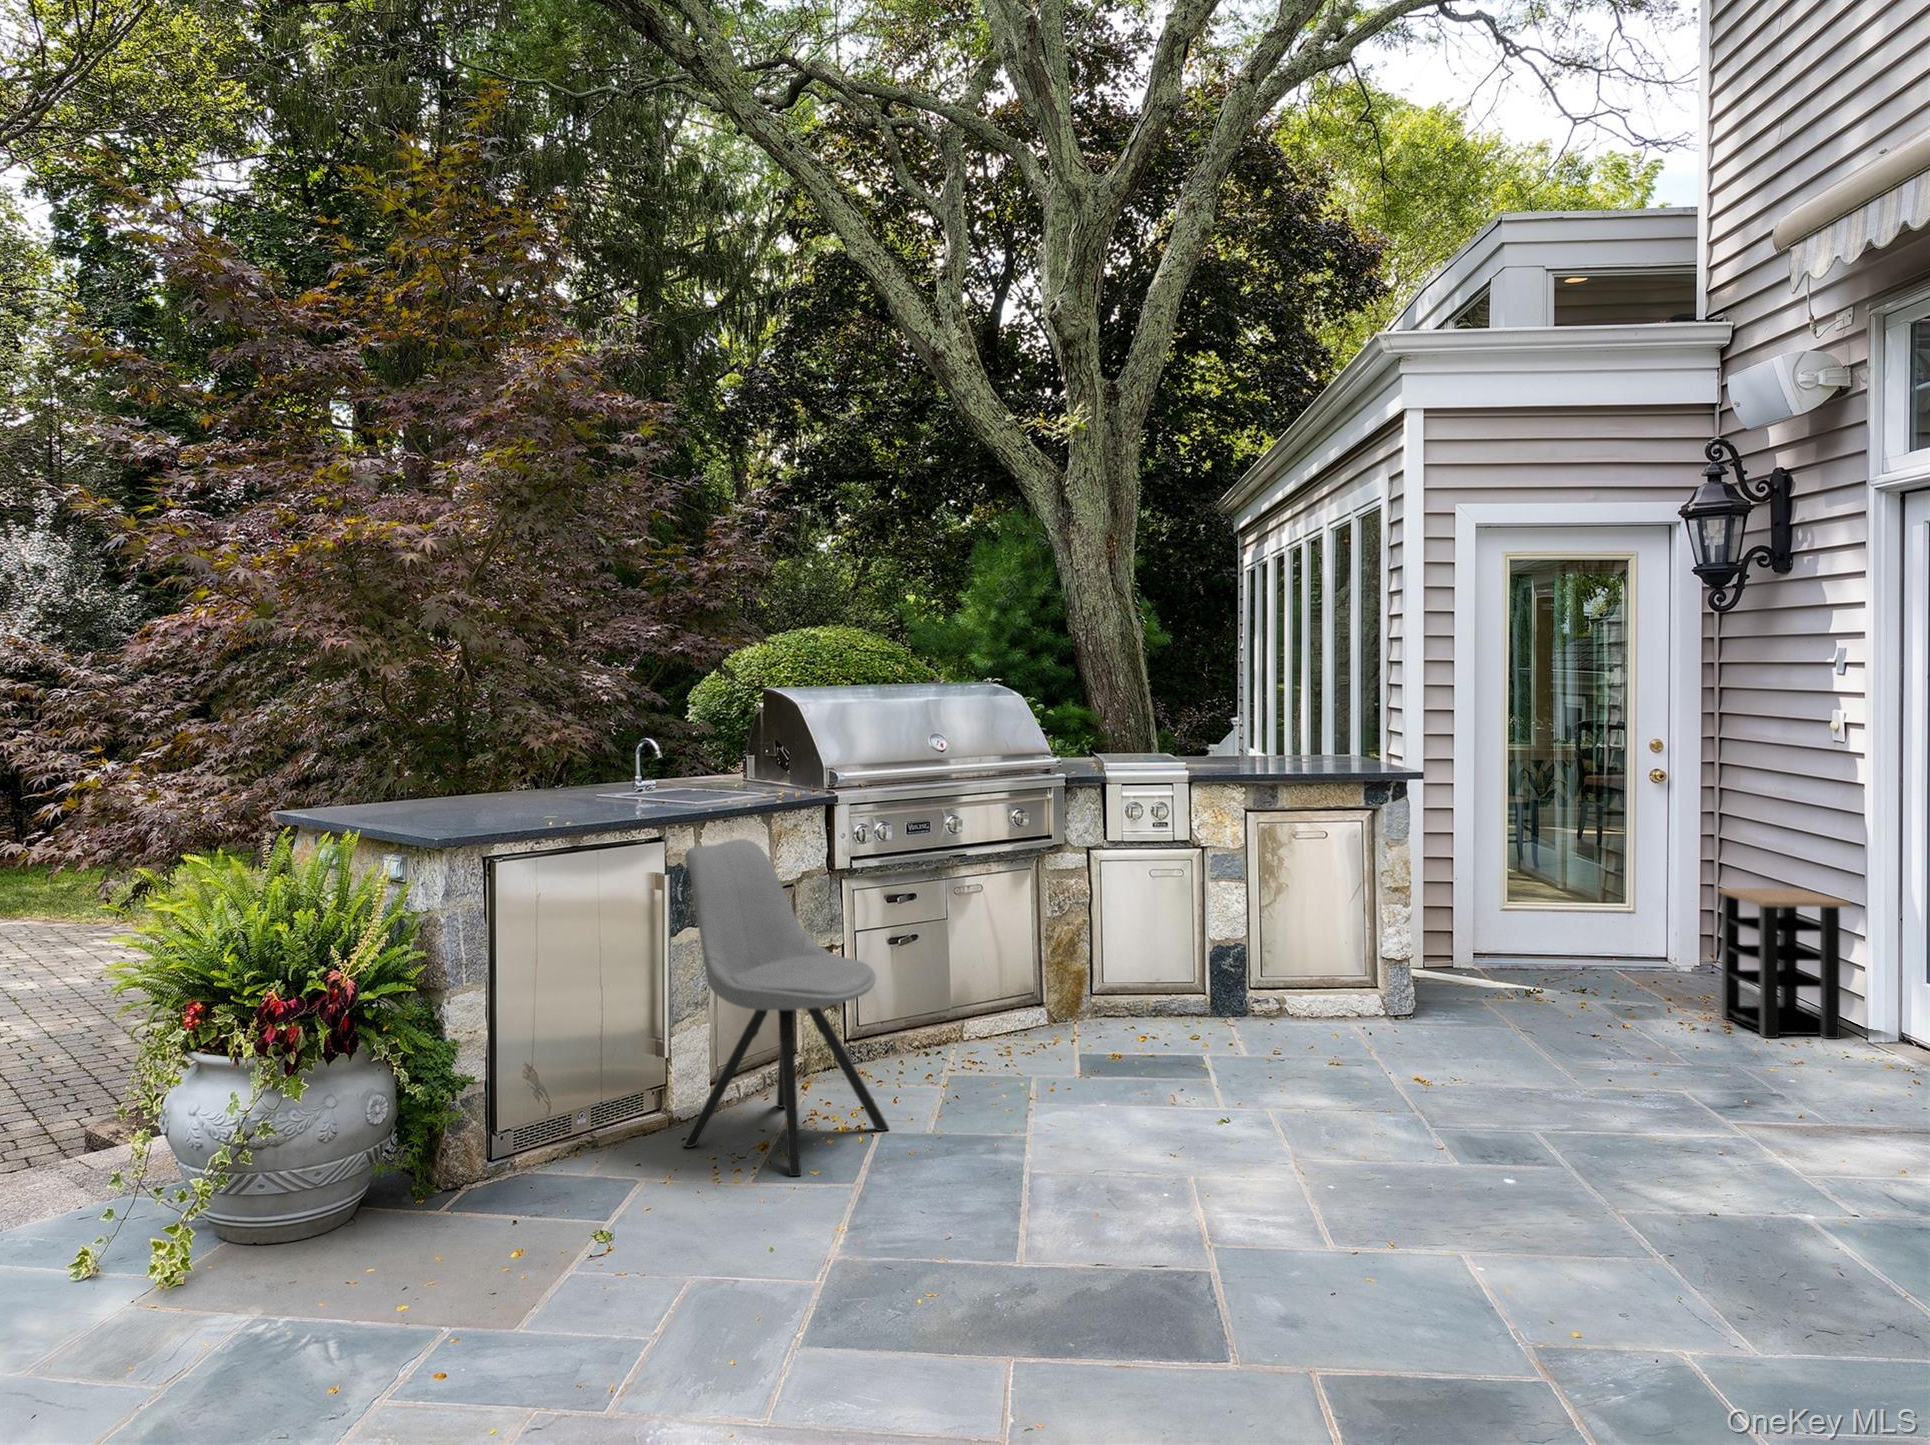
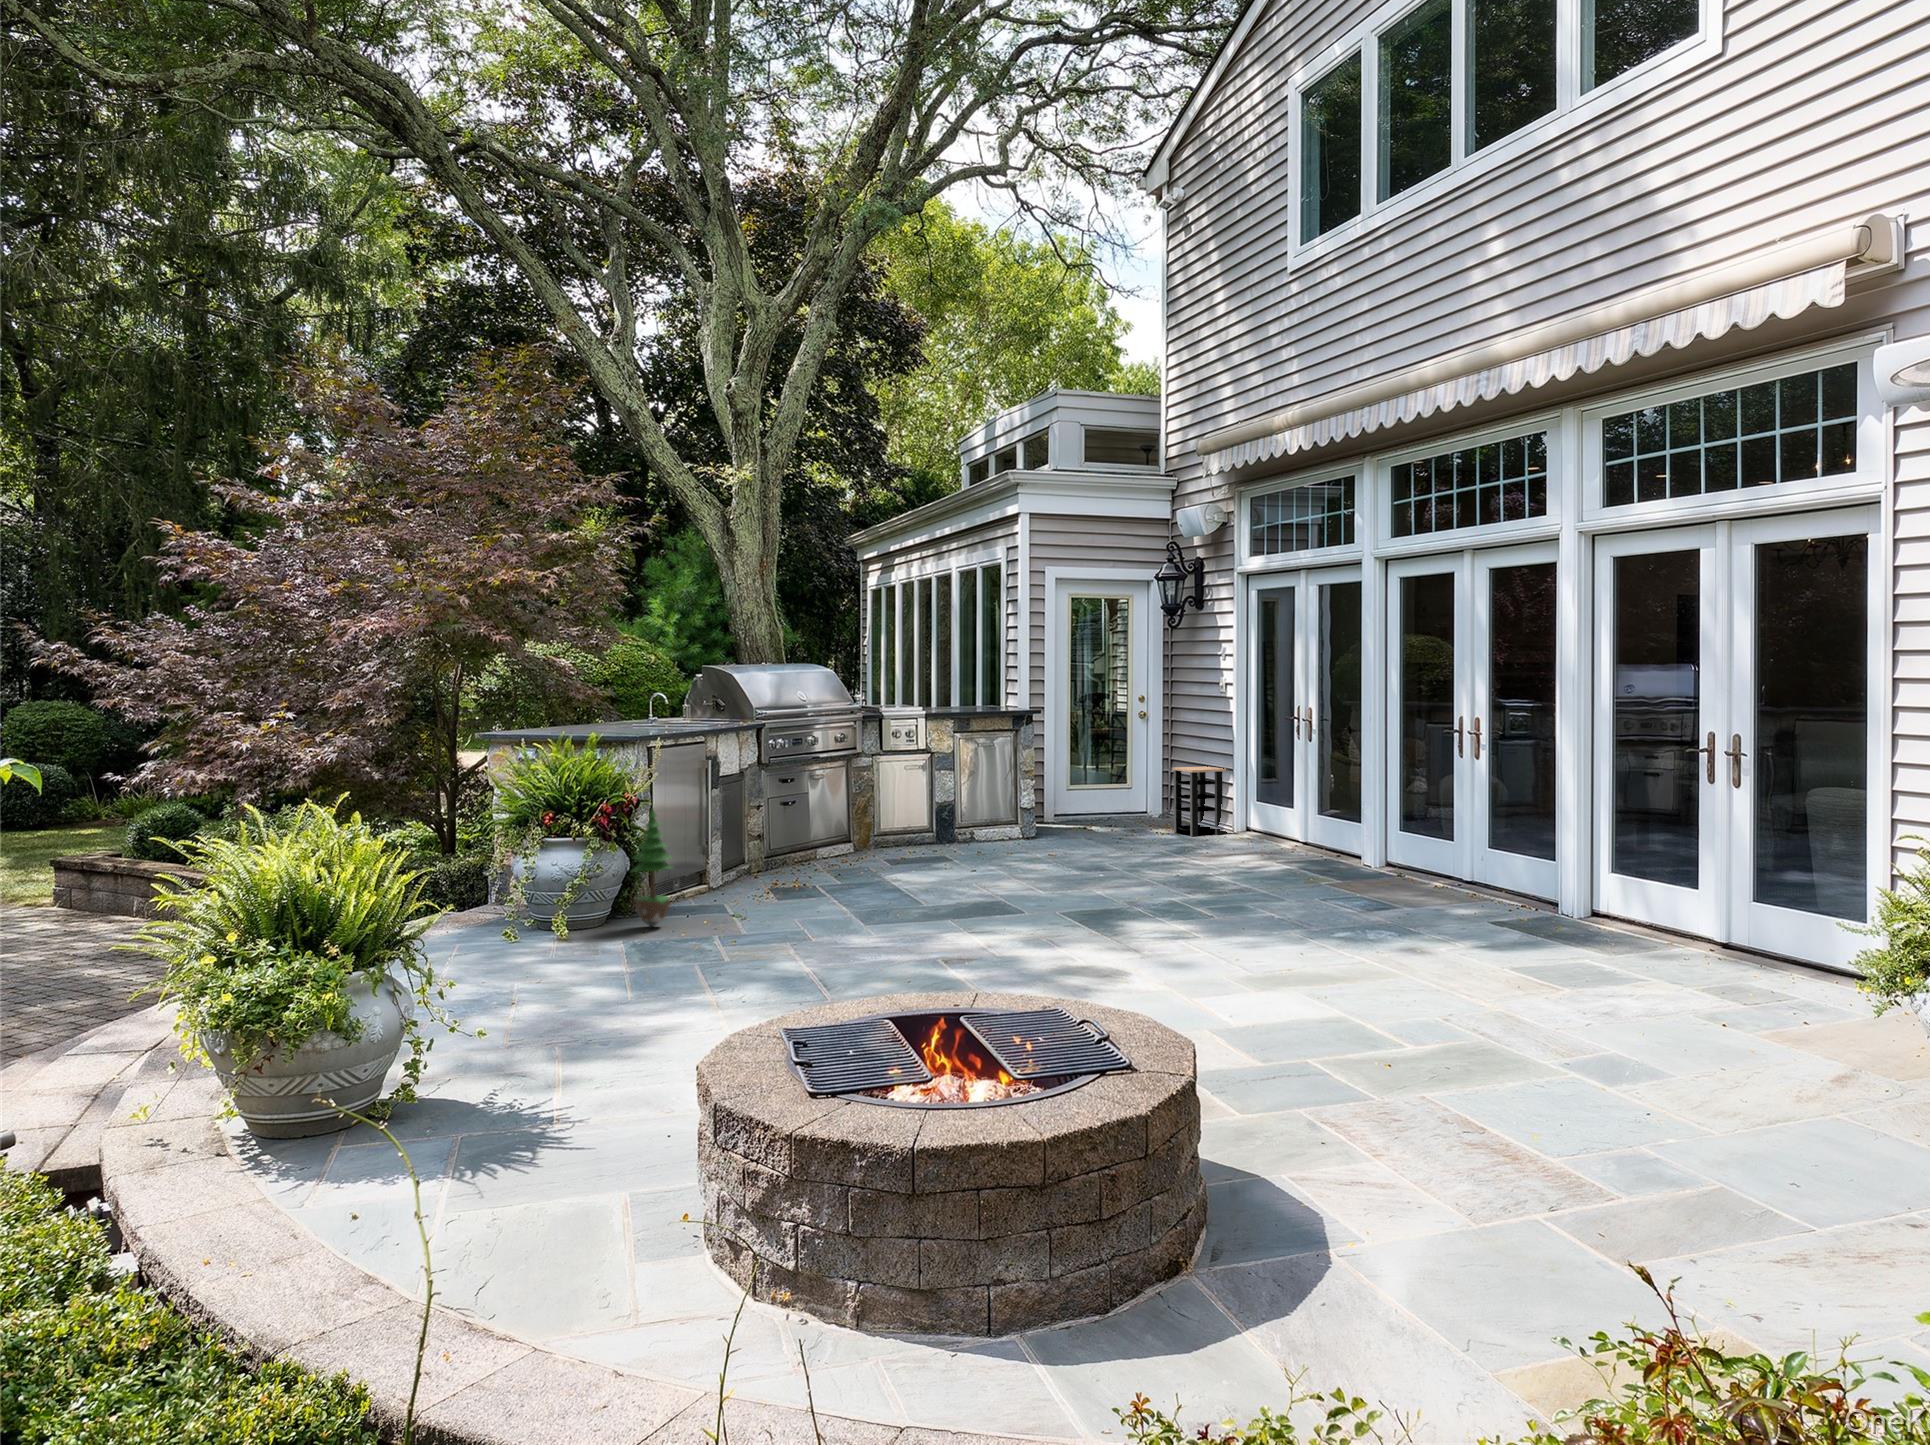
chair: present [683,839,889,1176] -> none [717,743,820,899]
potted tree: none [364,999,460,1252] -> present [632,808,672,927]

